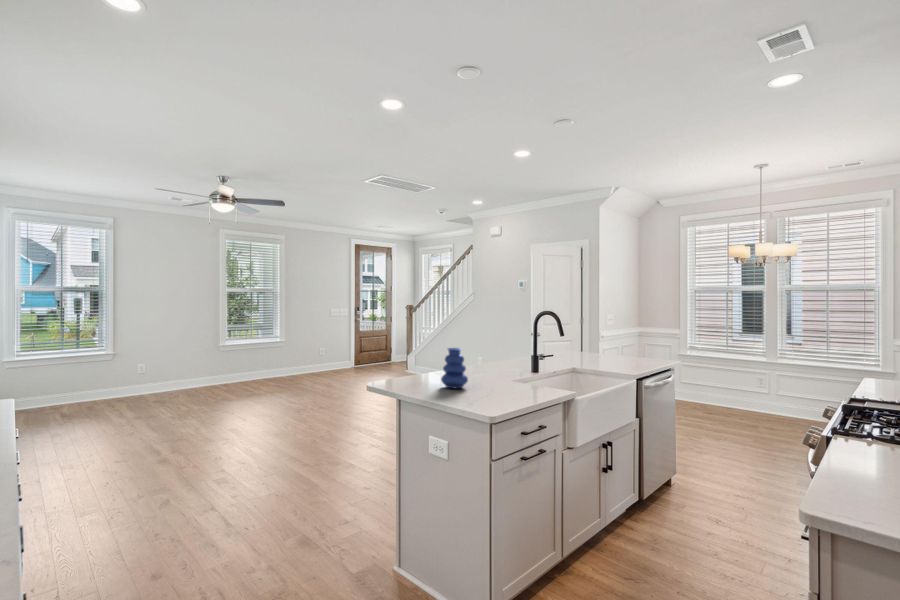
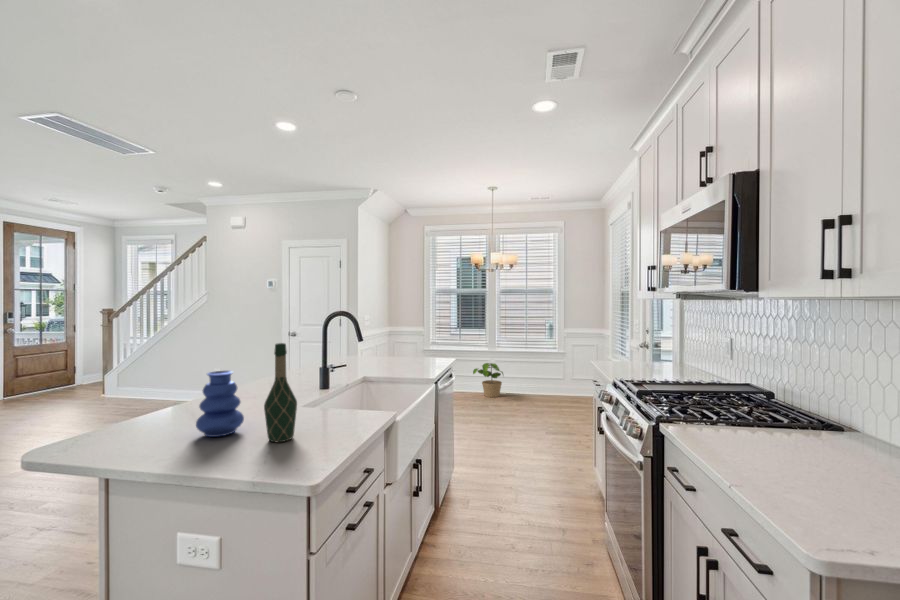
wine bottle: none [477,332,497,396] -> present [264,343,297,442]
potted plant: none [738,376,784,418] -> present [473,363,503,397]

